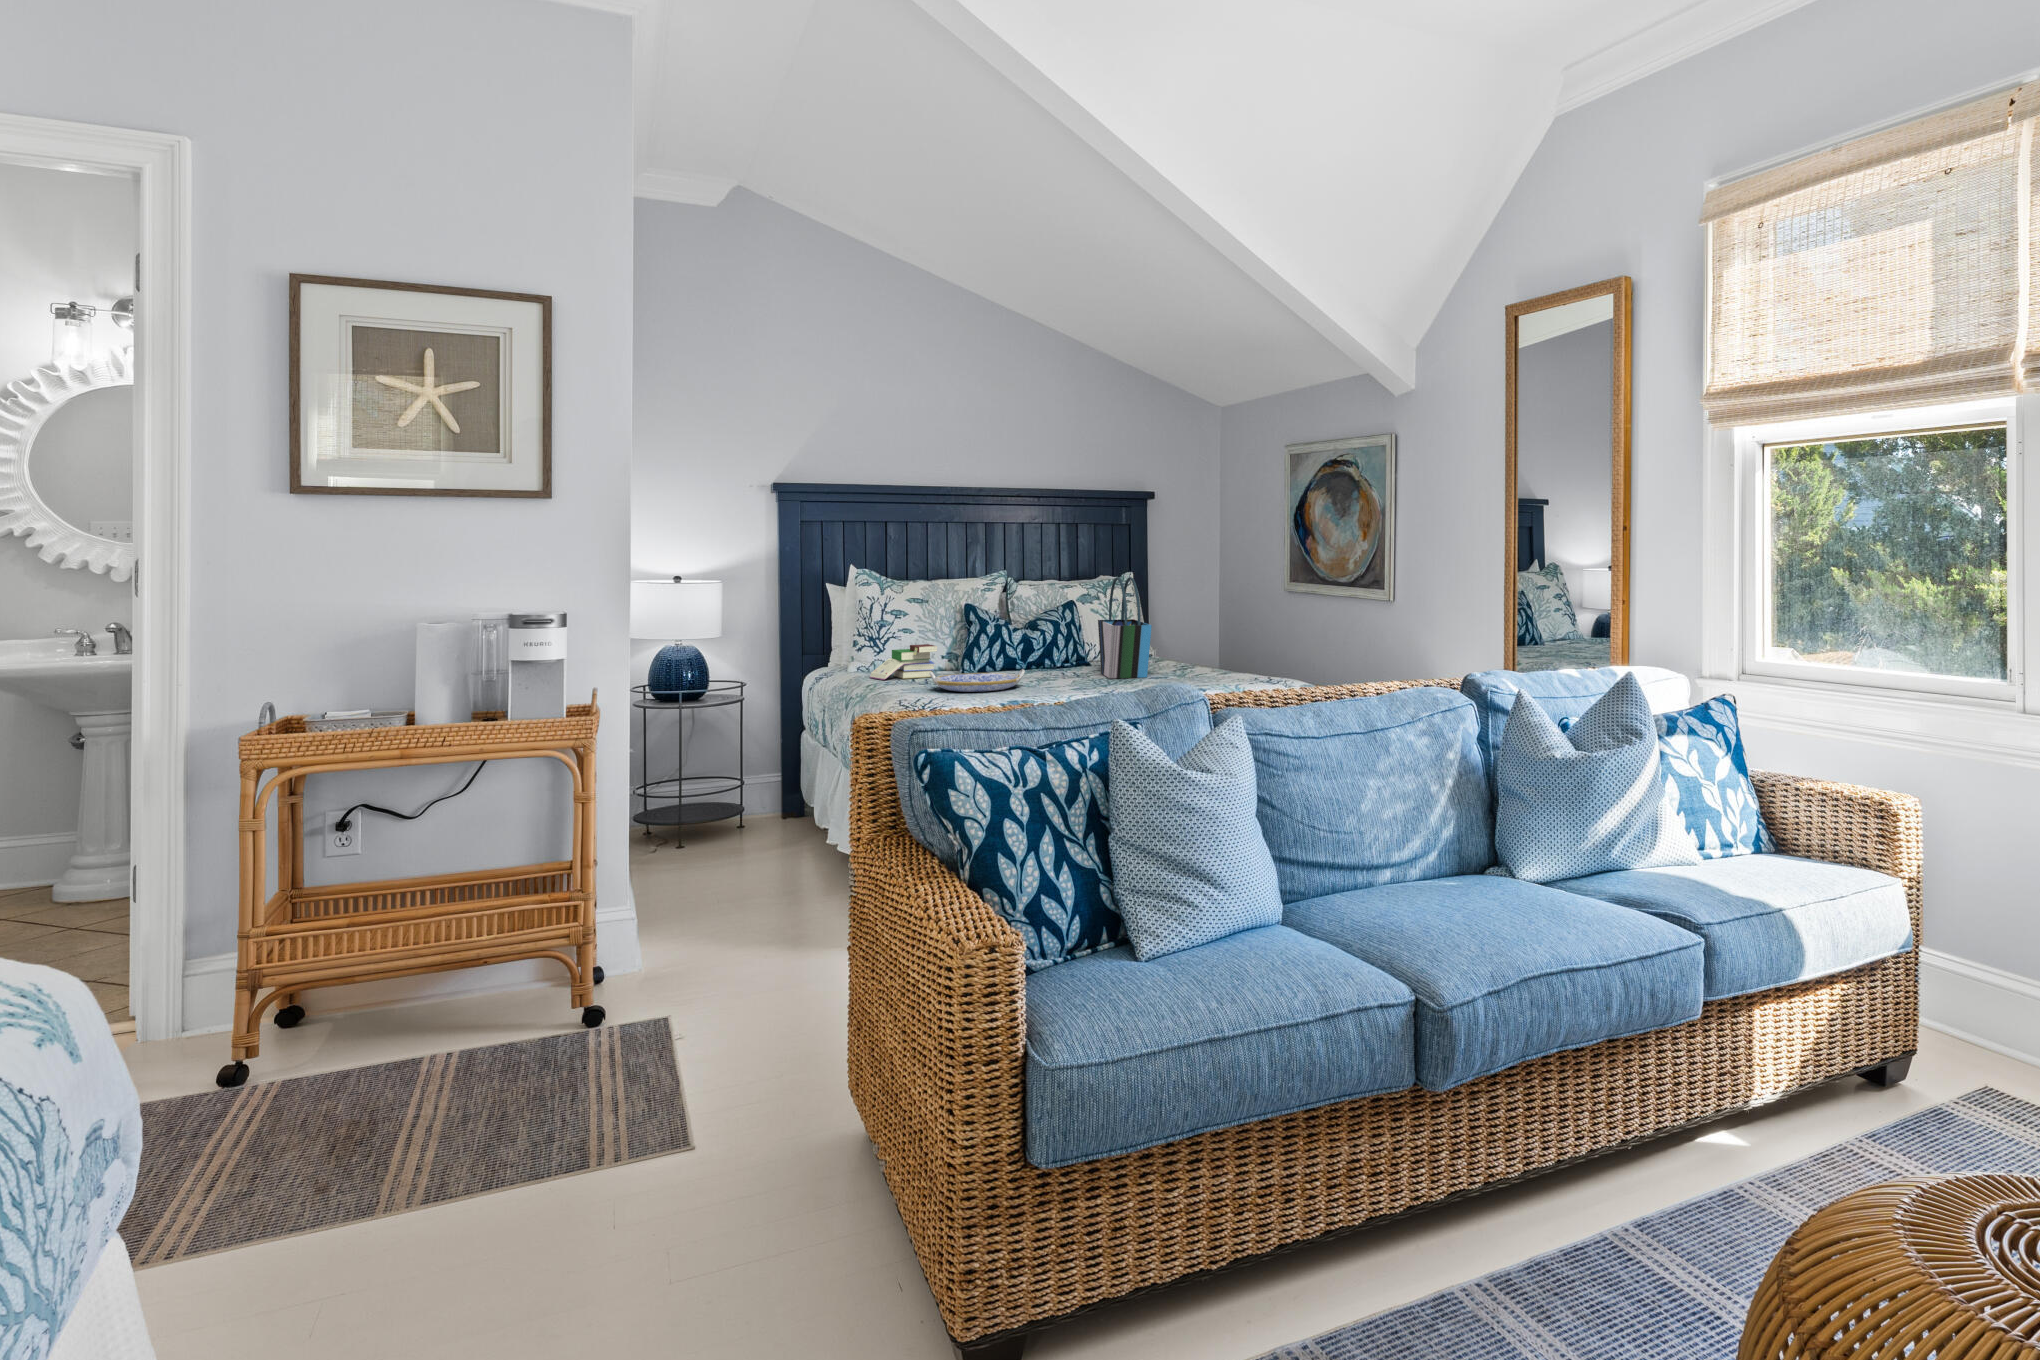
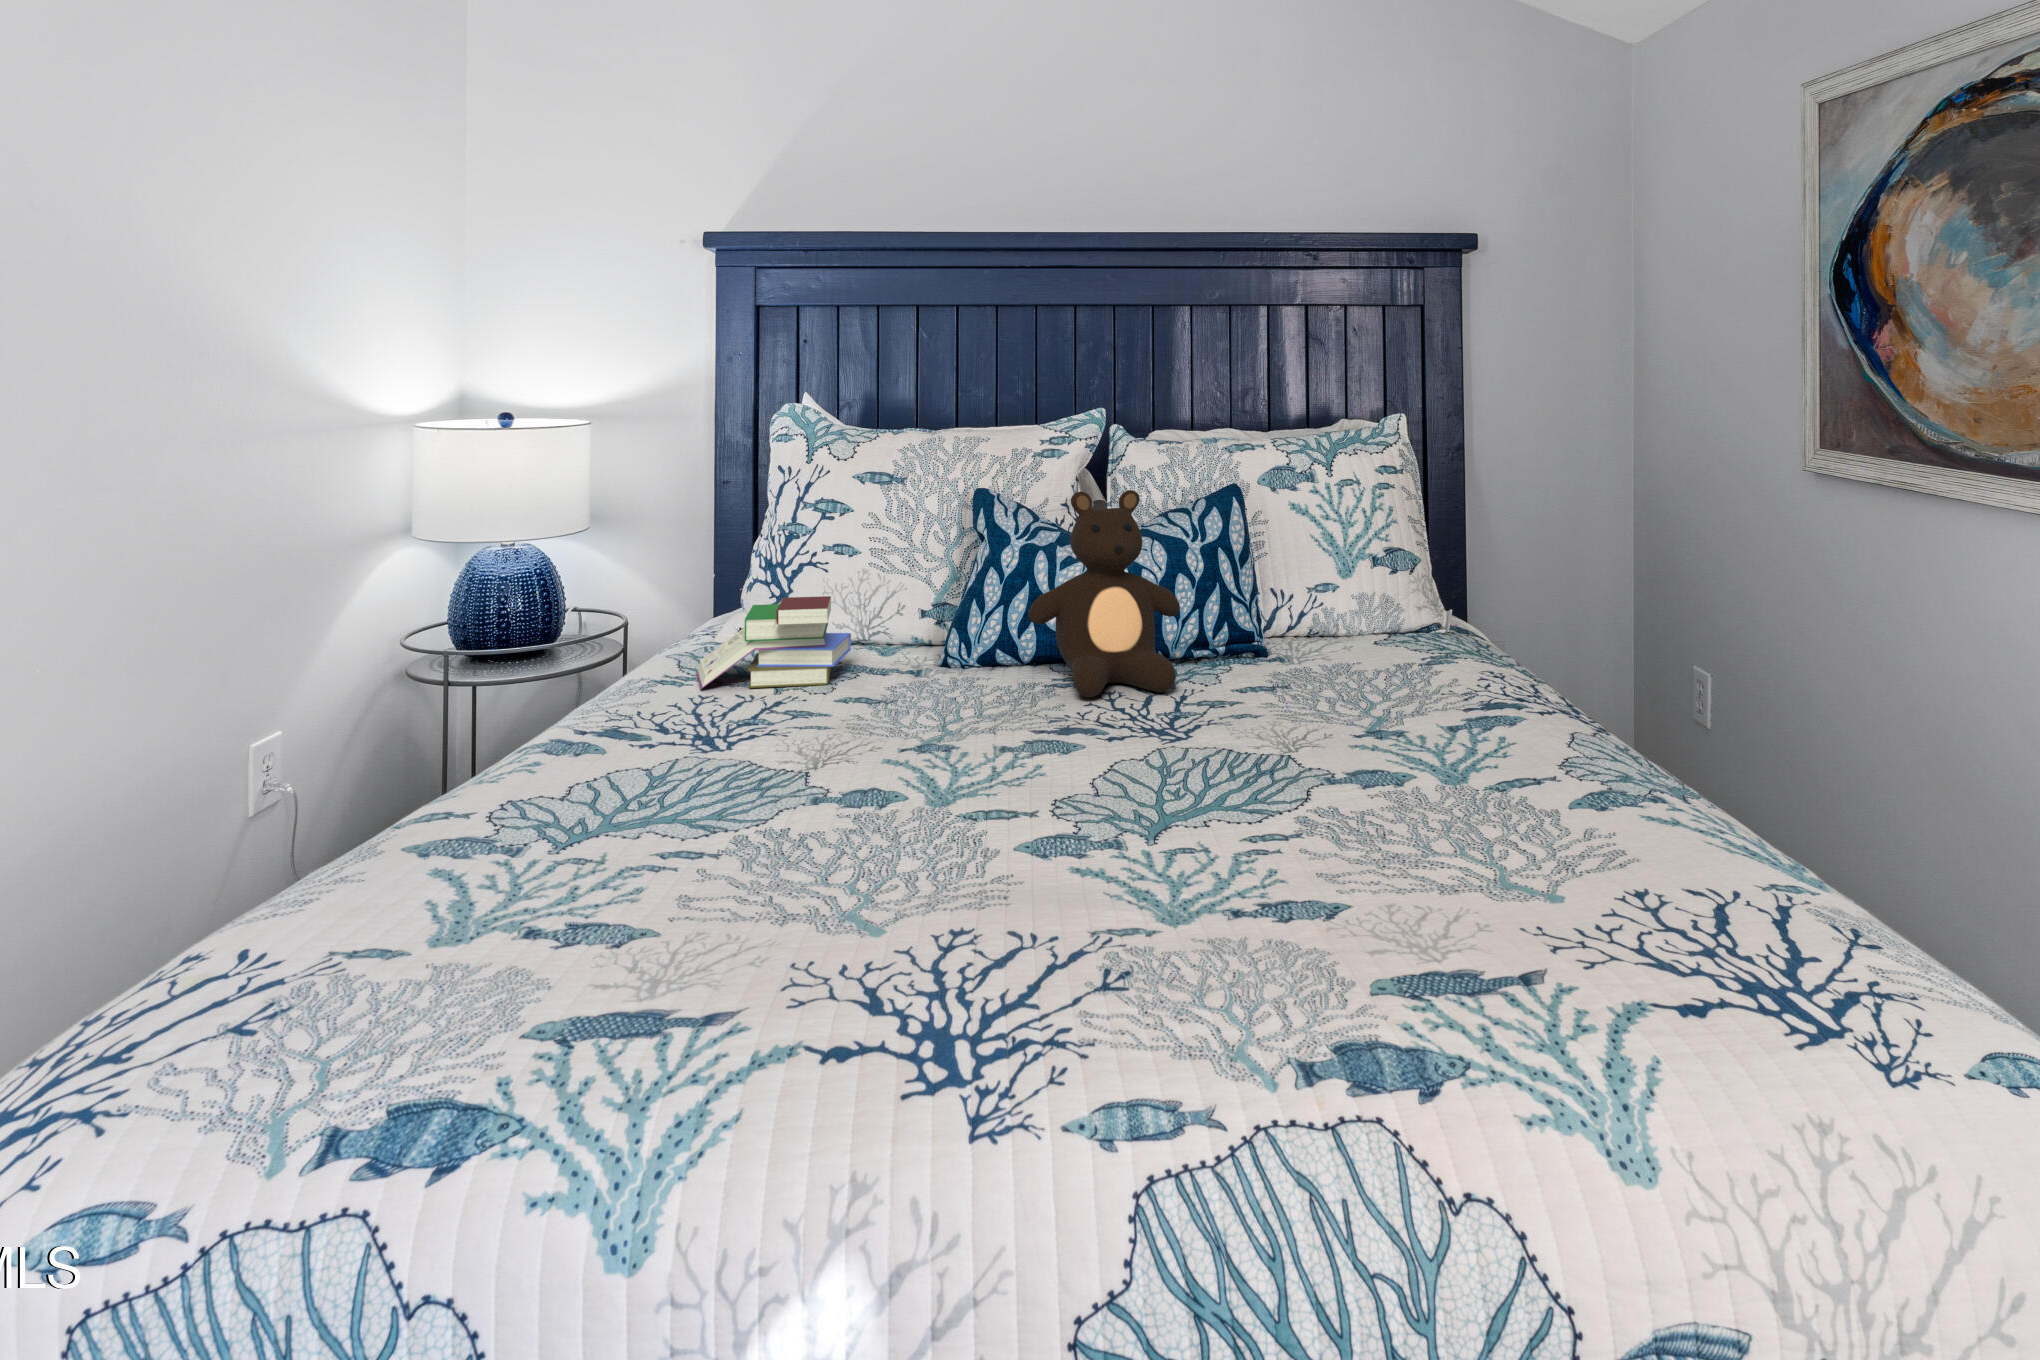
tote bag: present [1098,577,1152,678] -> none [1235,440,1362,763]
teddy bear: none [1012,599,1071,673] -> present [1028,490,1180,697]
serving tray: present [929,669,1025,692] -> none [670,711,951,810]

